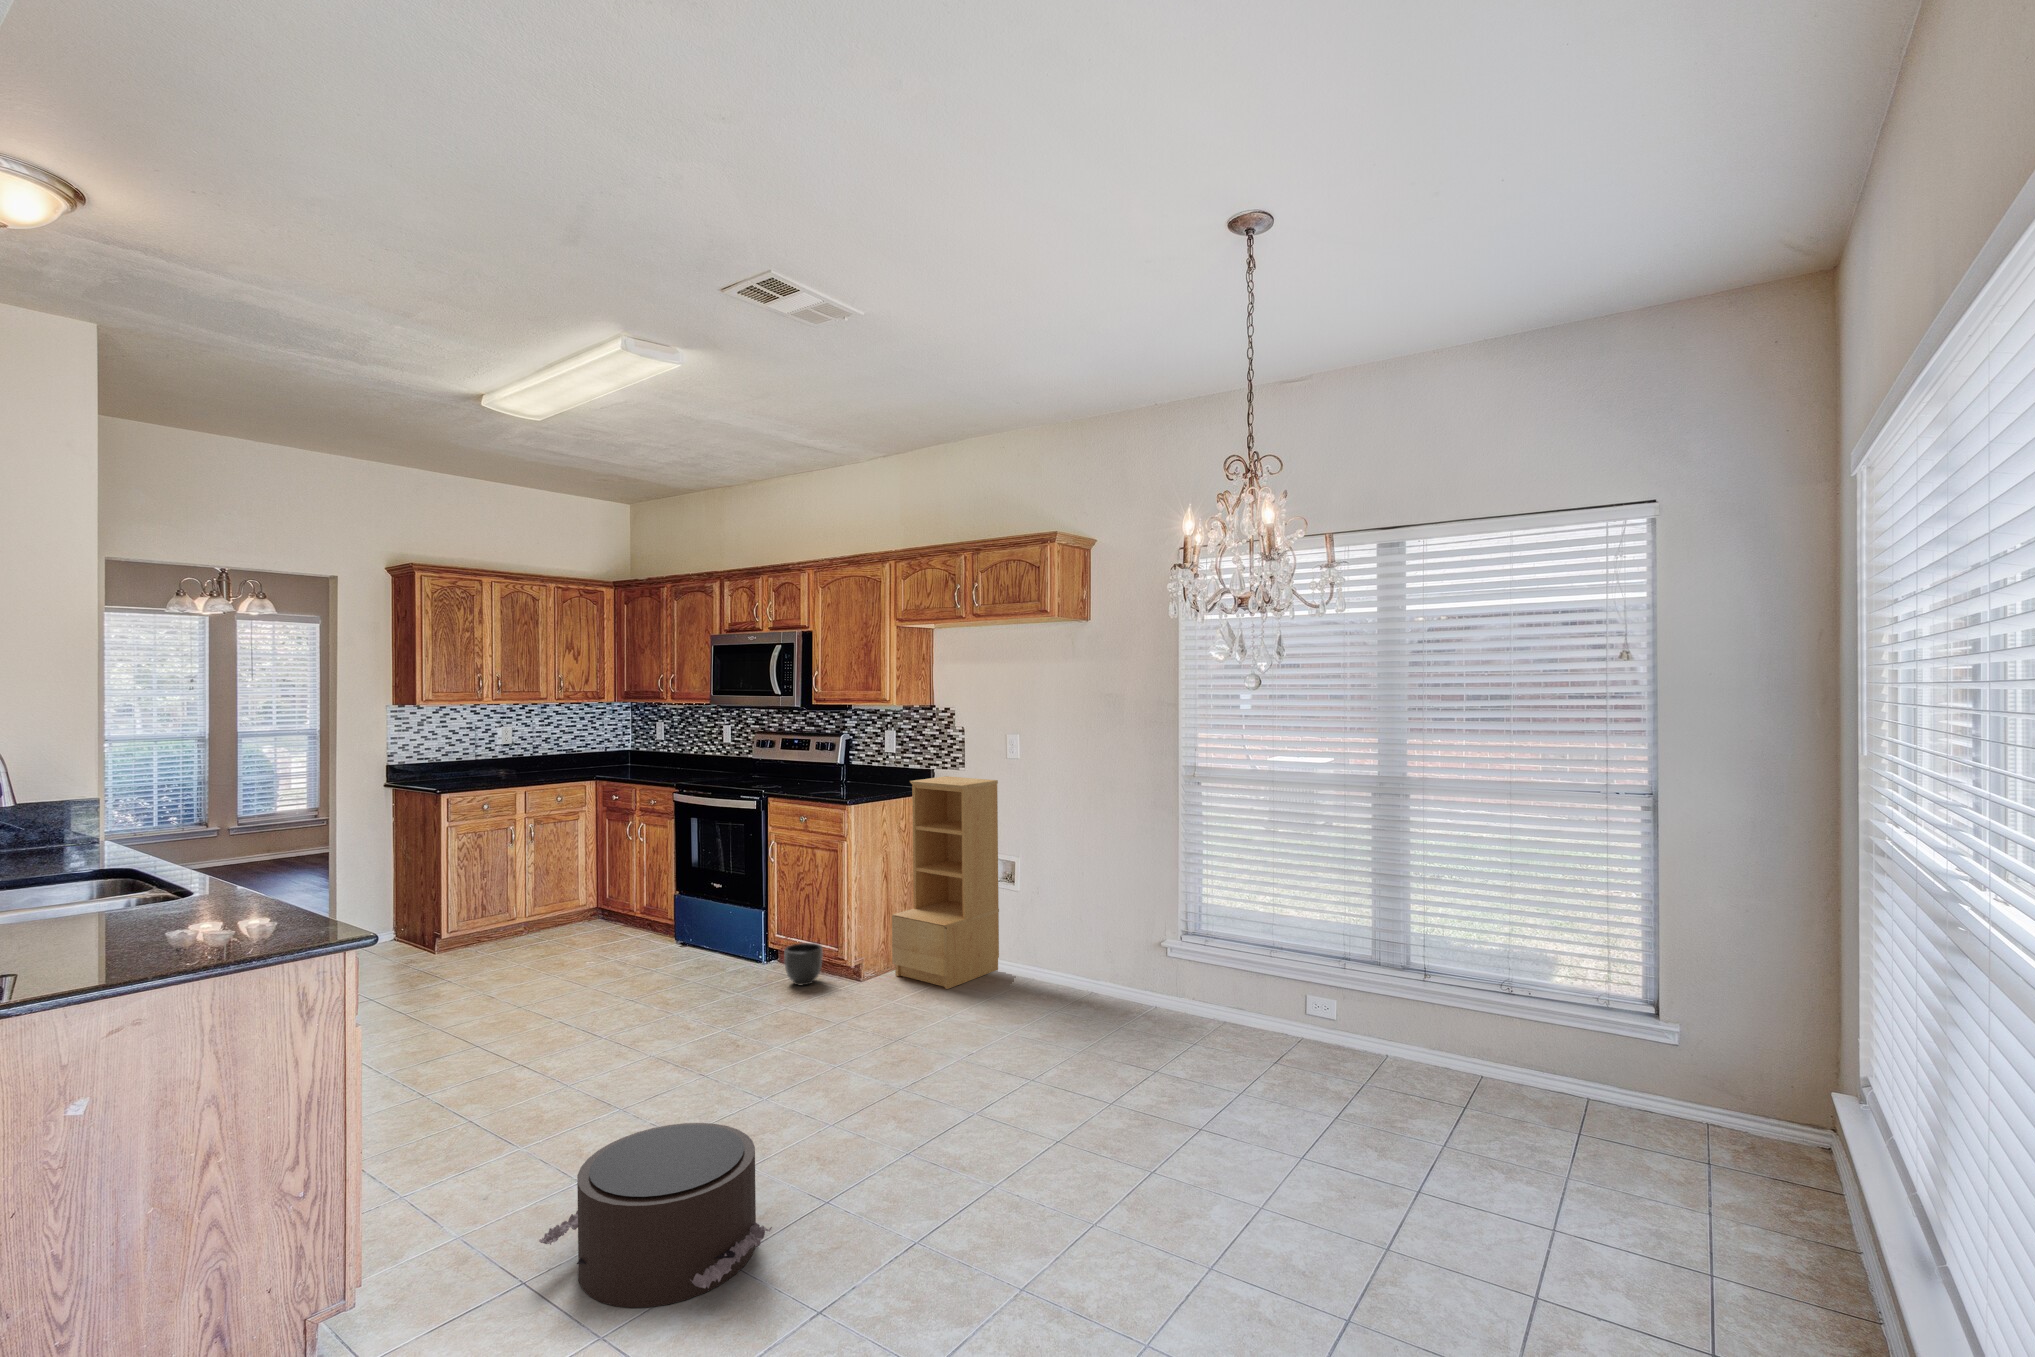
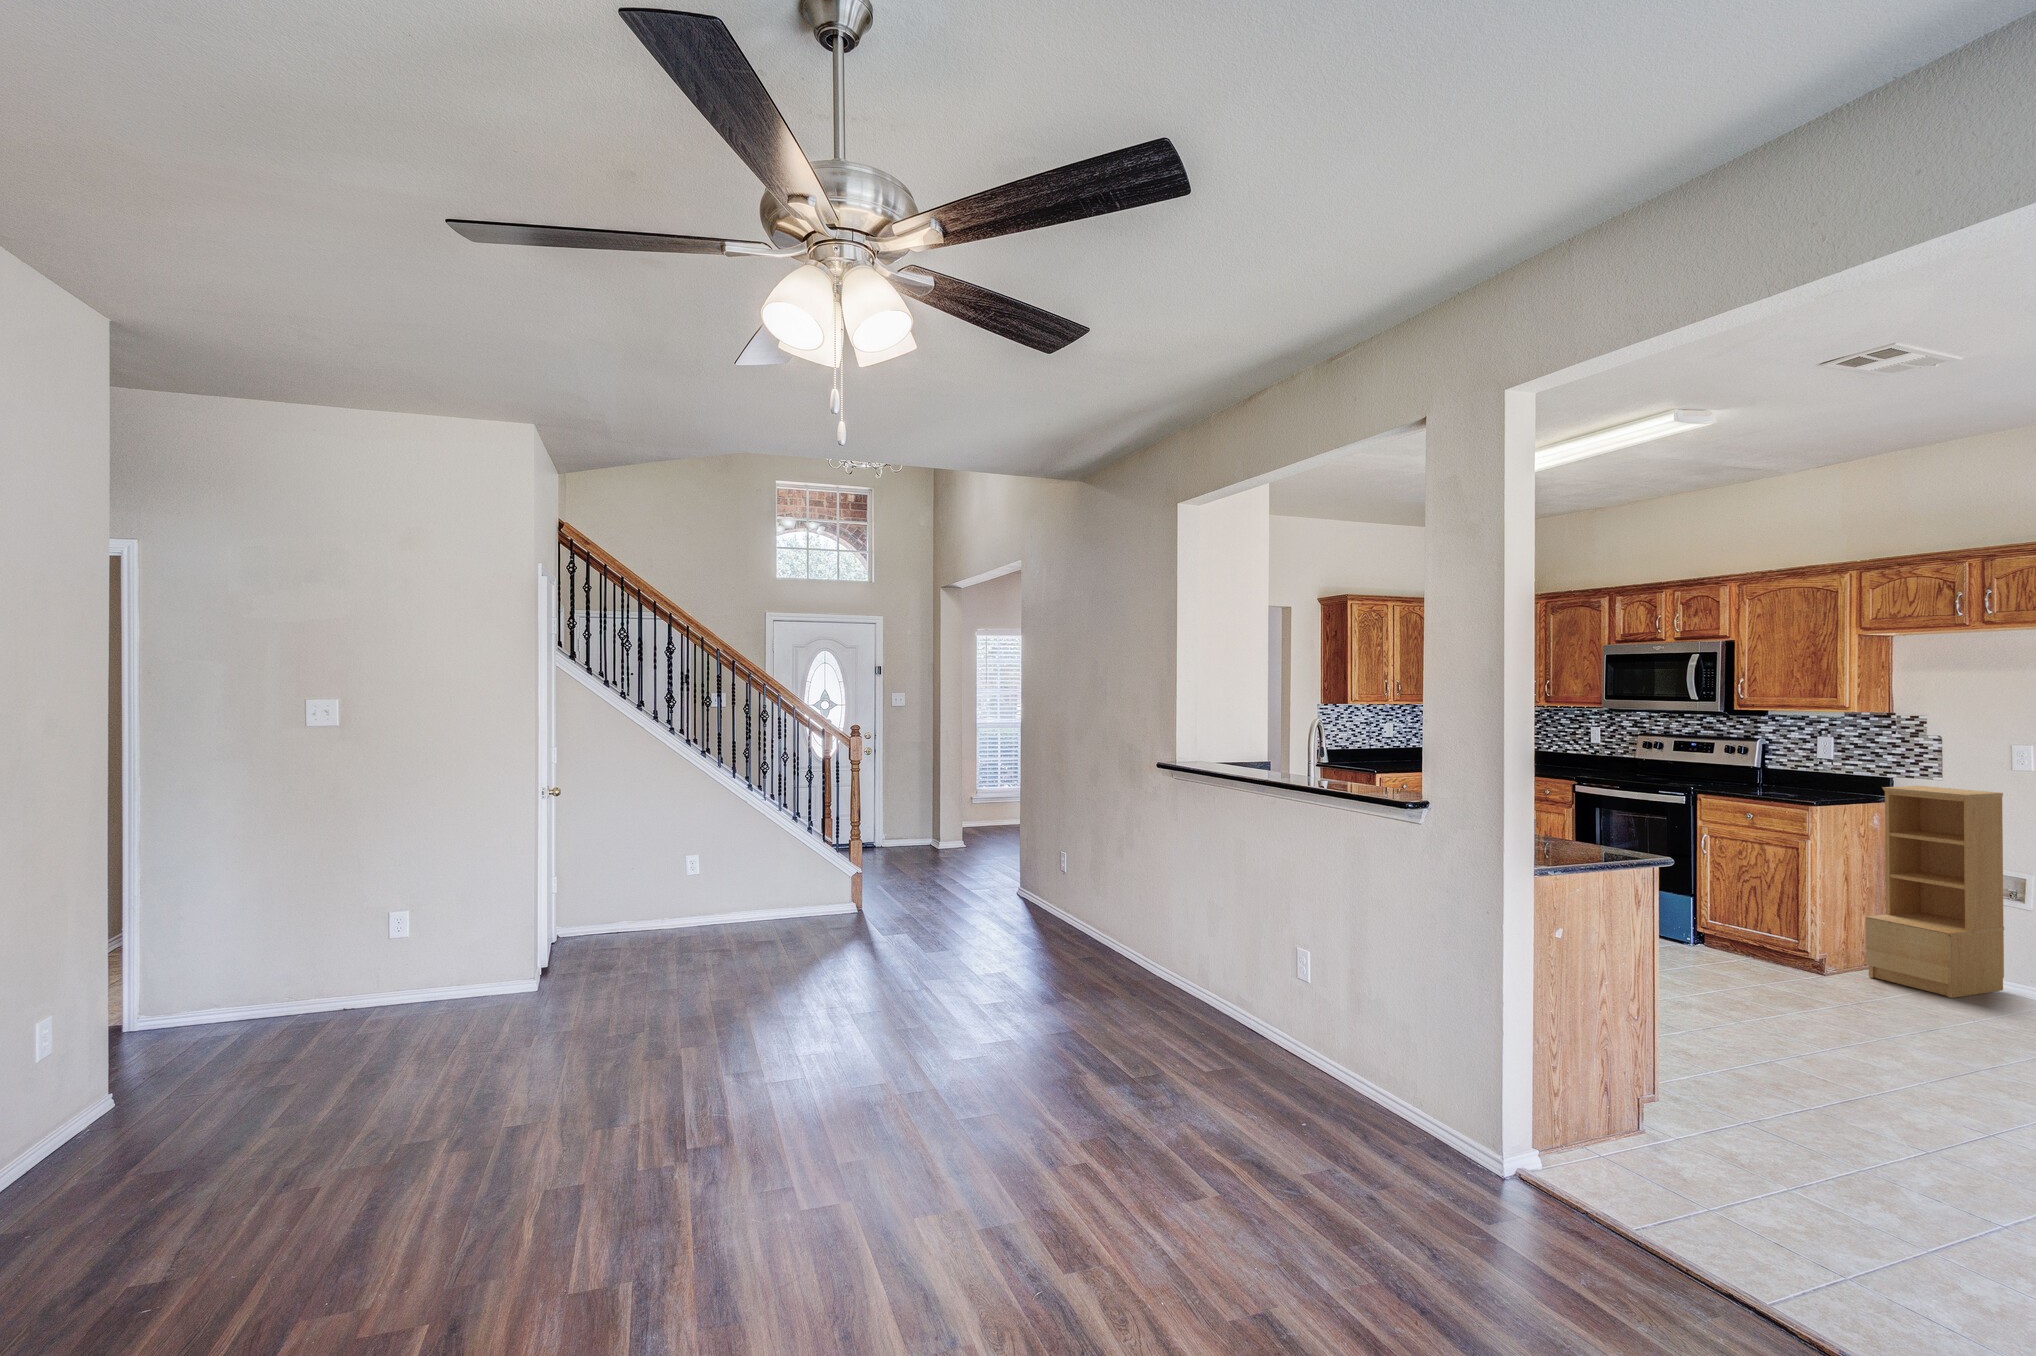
planter: present [784,943,823,986] -> none [1741,931,1784,970]
pouf: present [539,1123,772,1308] -> none [1748,1042,1982,1175]

